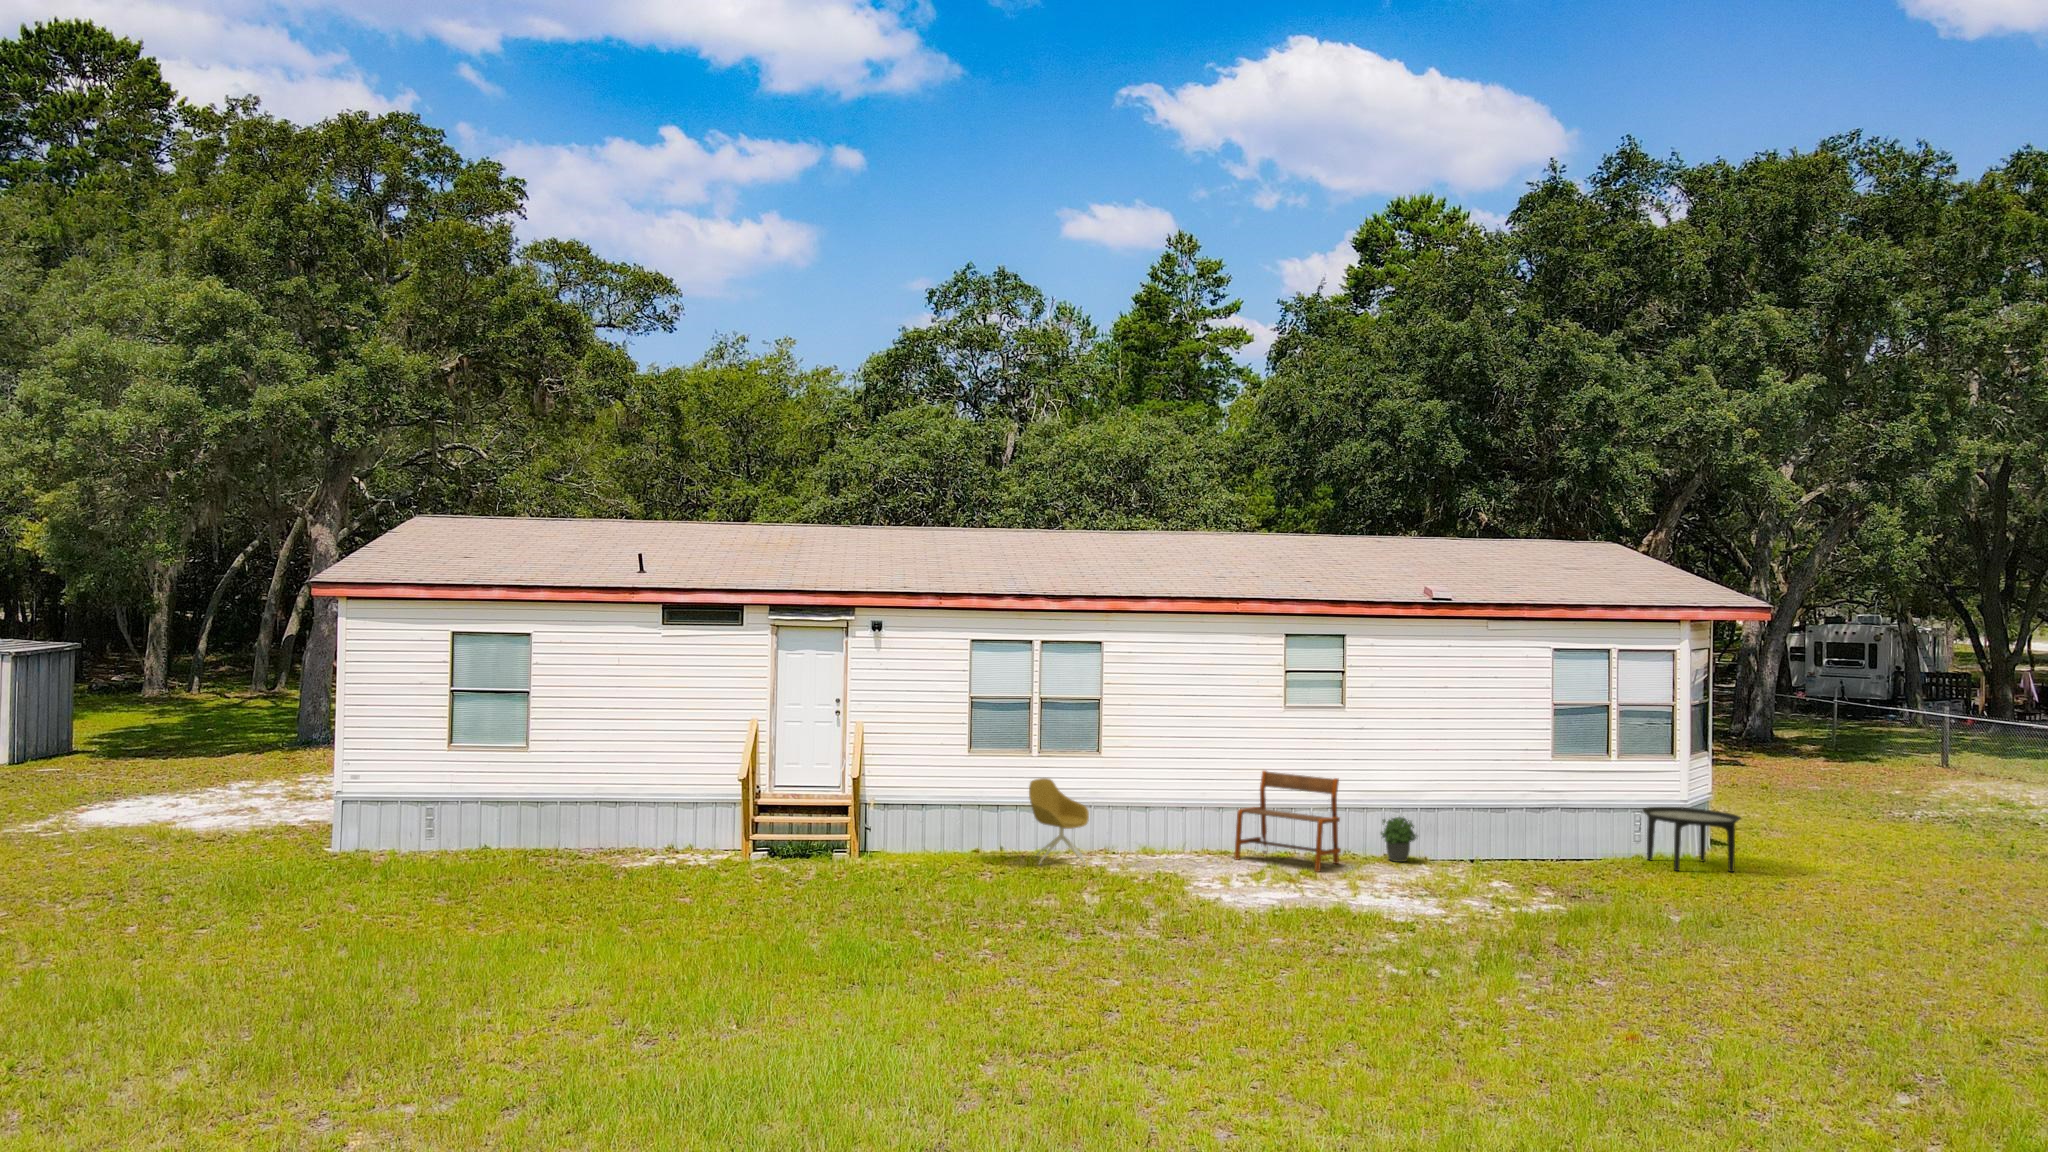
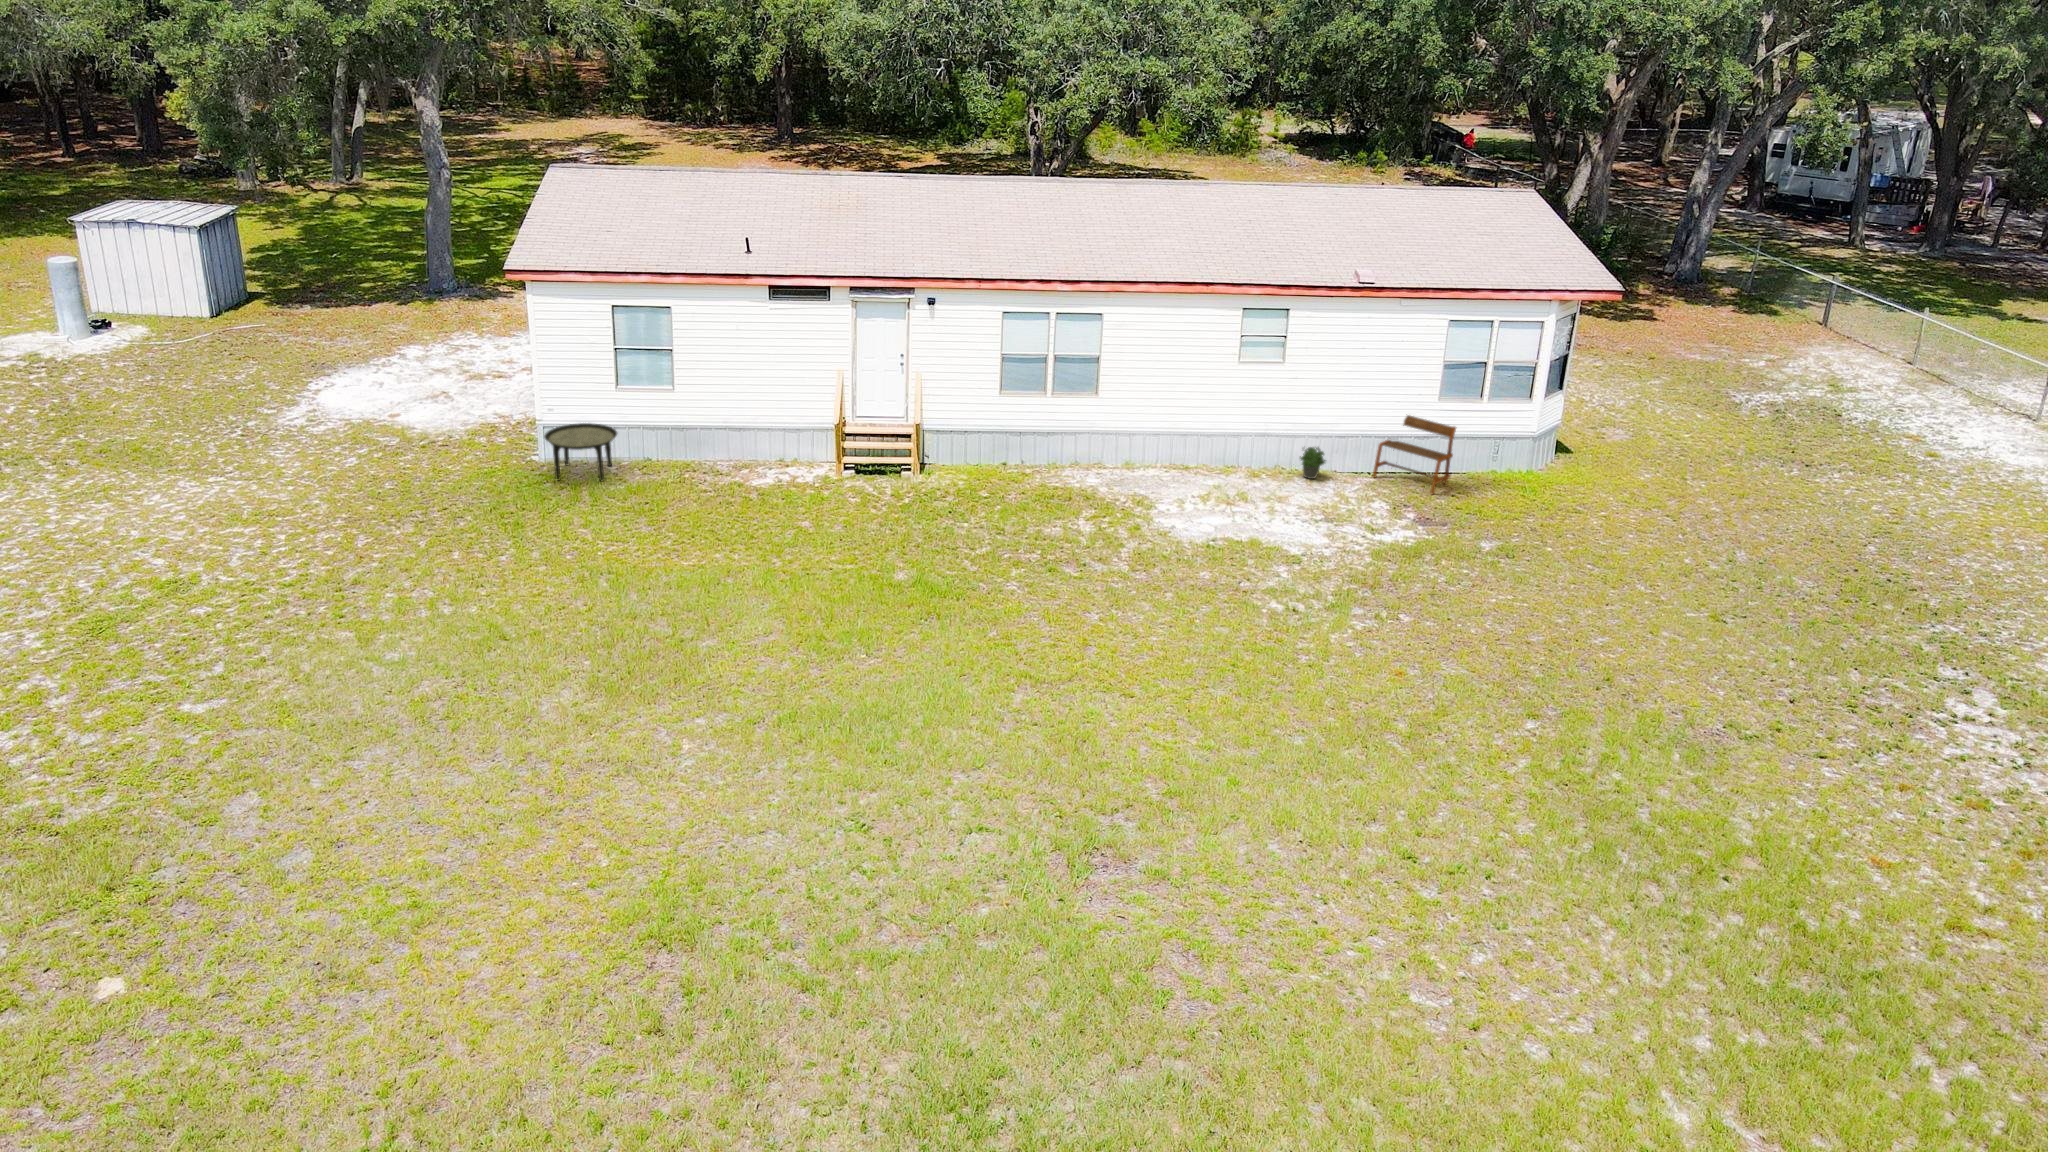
bench: present [1234,771,1341,872] -> present [1373,415,1456,494]
chair: present [1029,778,1089,865] -> none [1044,417,1087,484]
round table: present [1643,807,1740,872] -> present [544,423,617,481]

